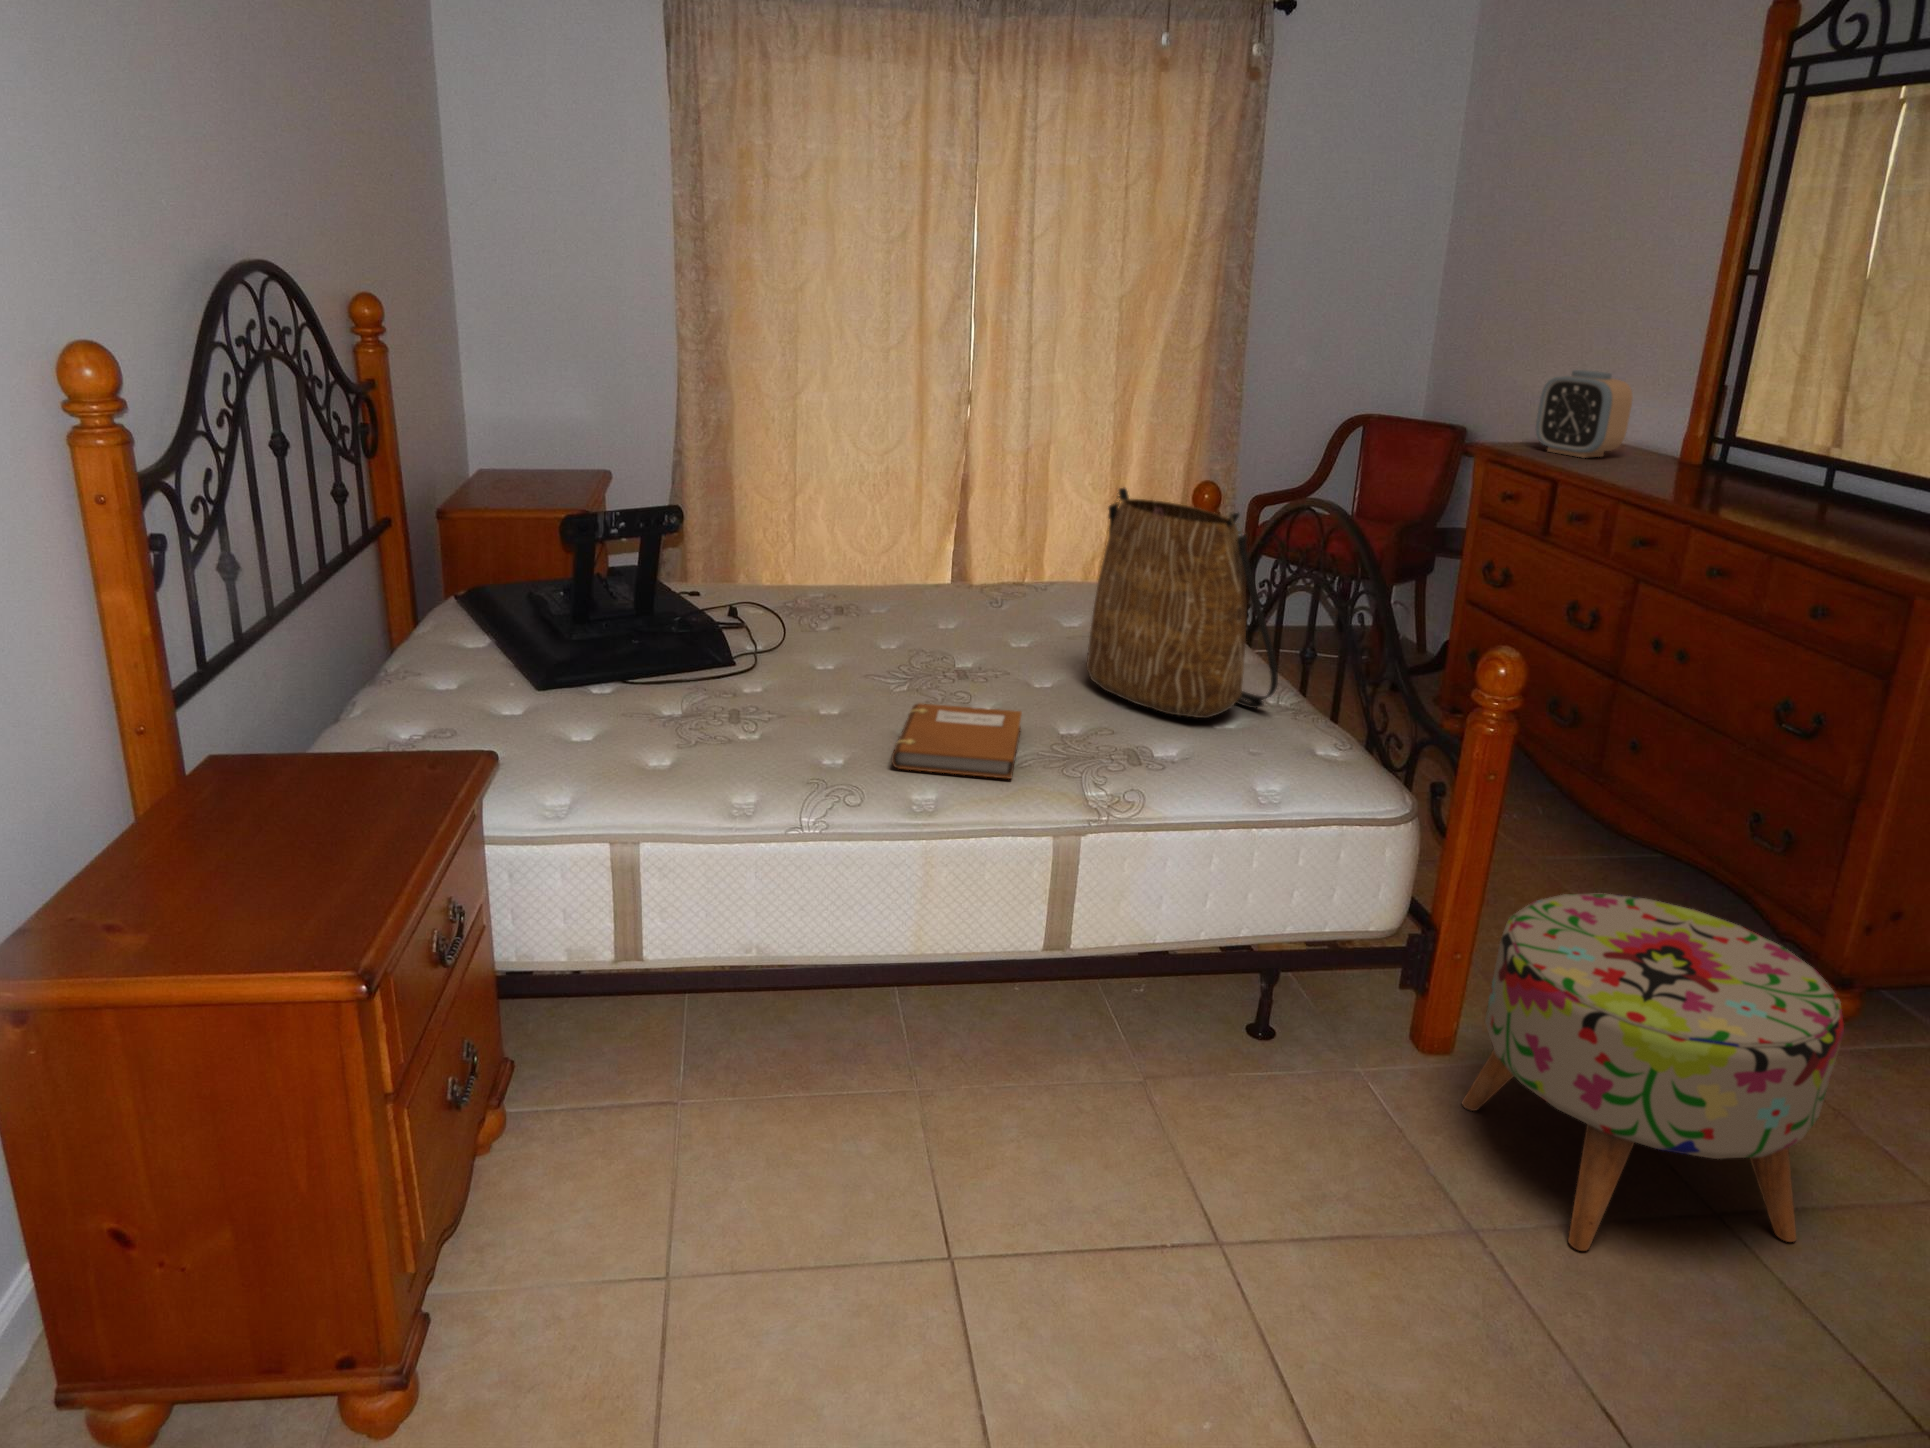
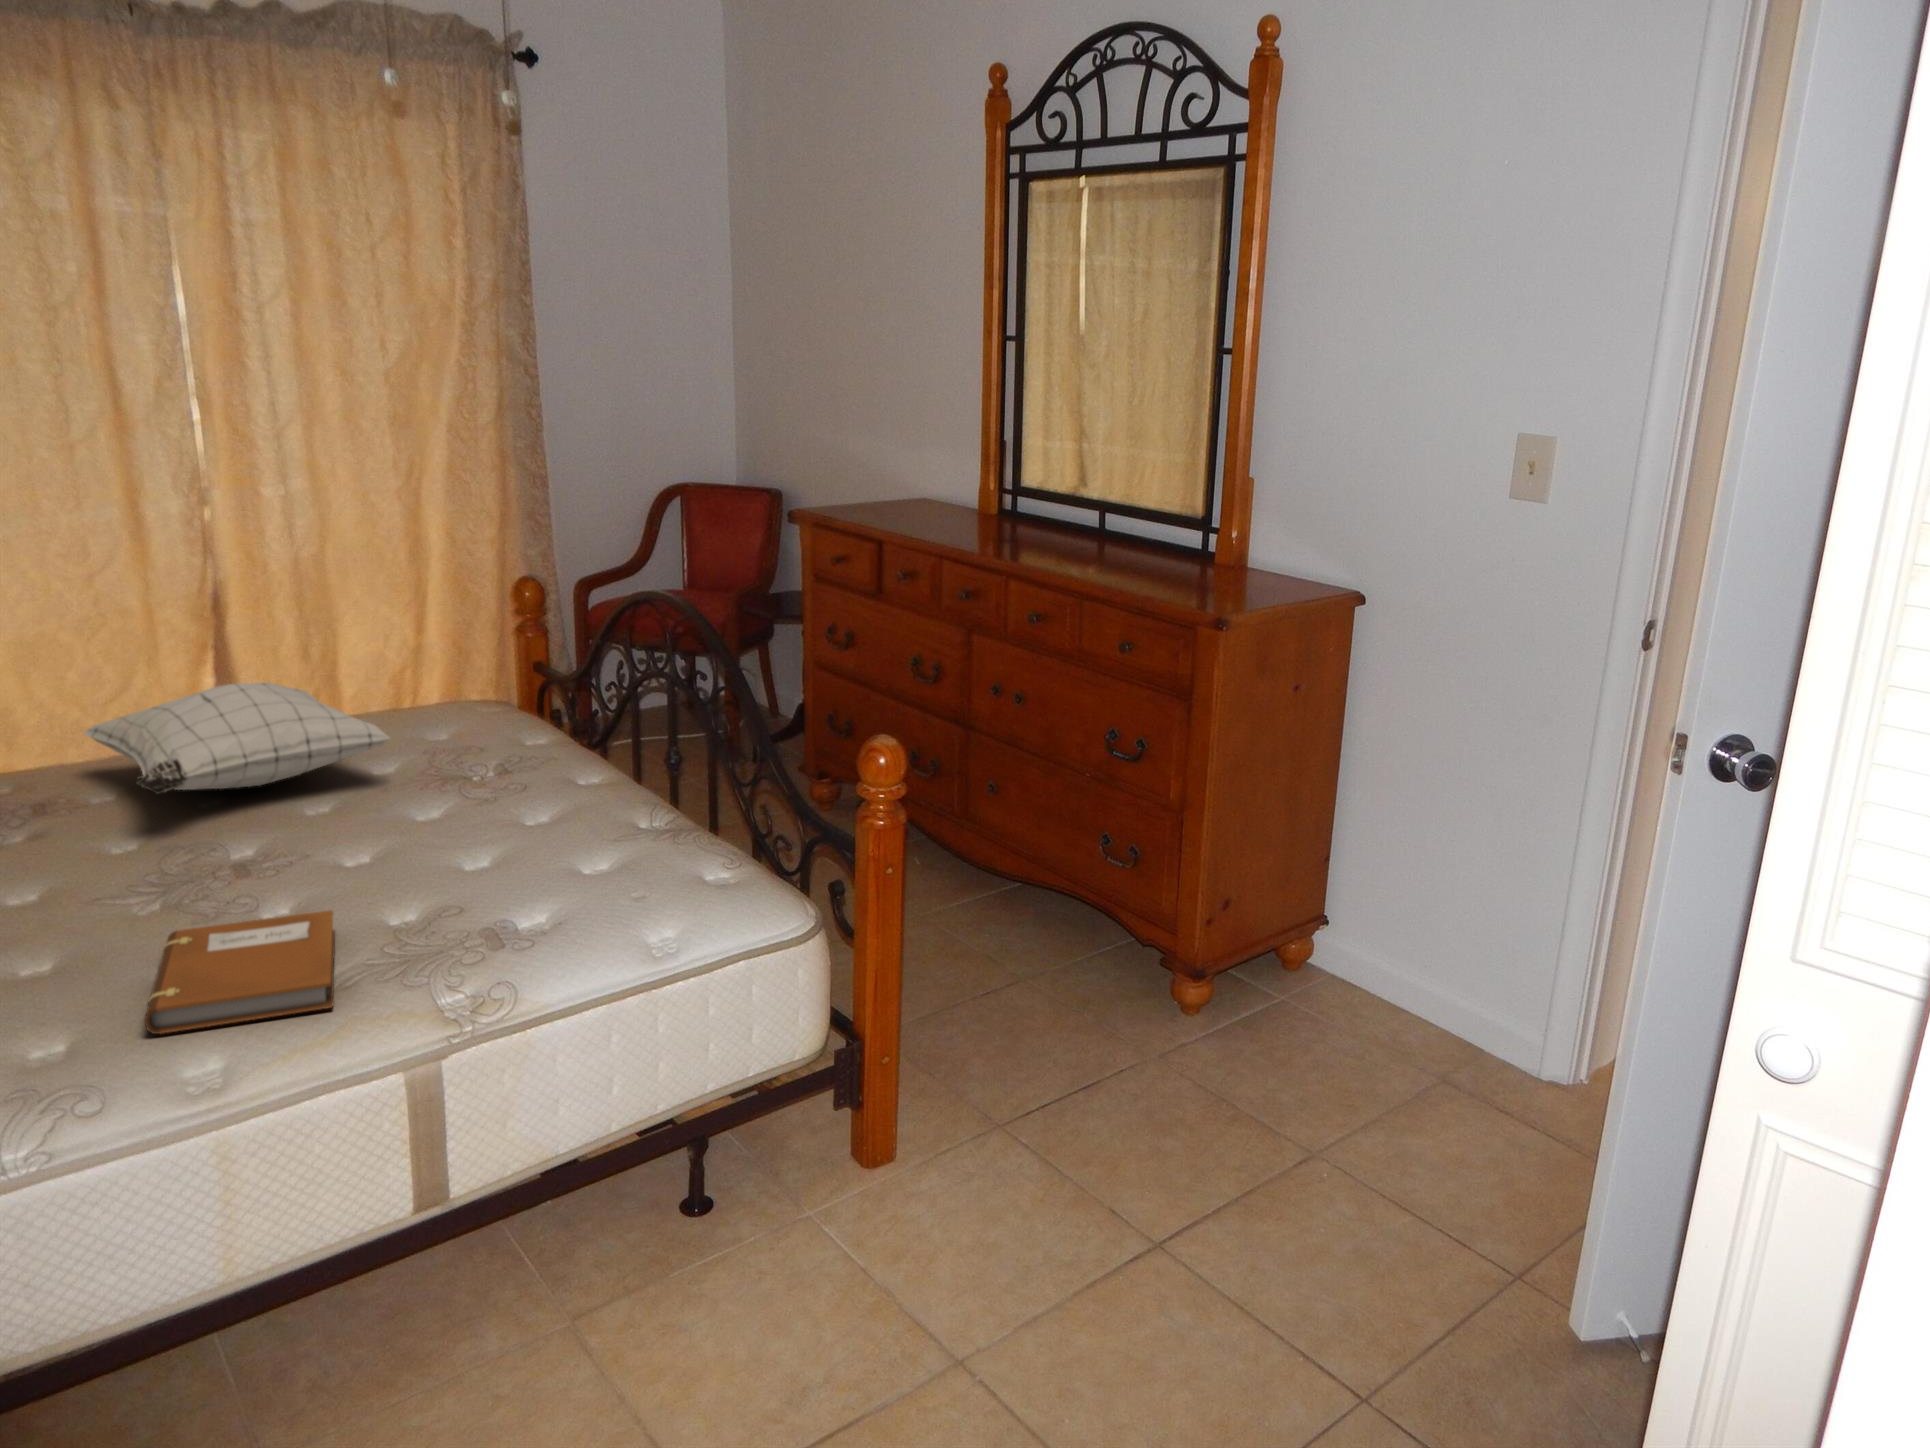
alarm clock: present [1536,370,1633,458] -> none [852,433,934,518]
tote bag: present [1086,488,1278,718] -> none [408,608,649,871]
pillow: none [878,536,1083,617] -> present [83,683,390,793]
ottoman: present [1462,893,1844,1251] -> none [914,955,1222,1336]

